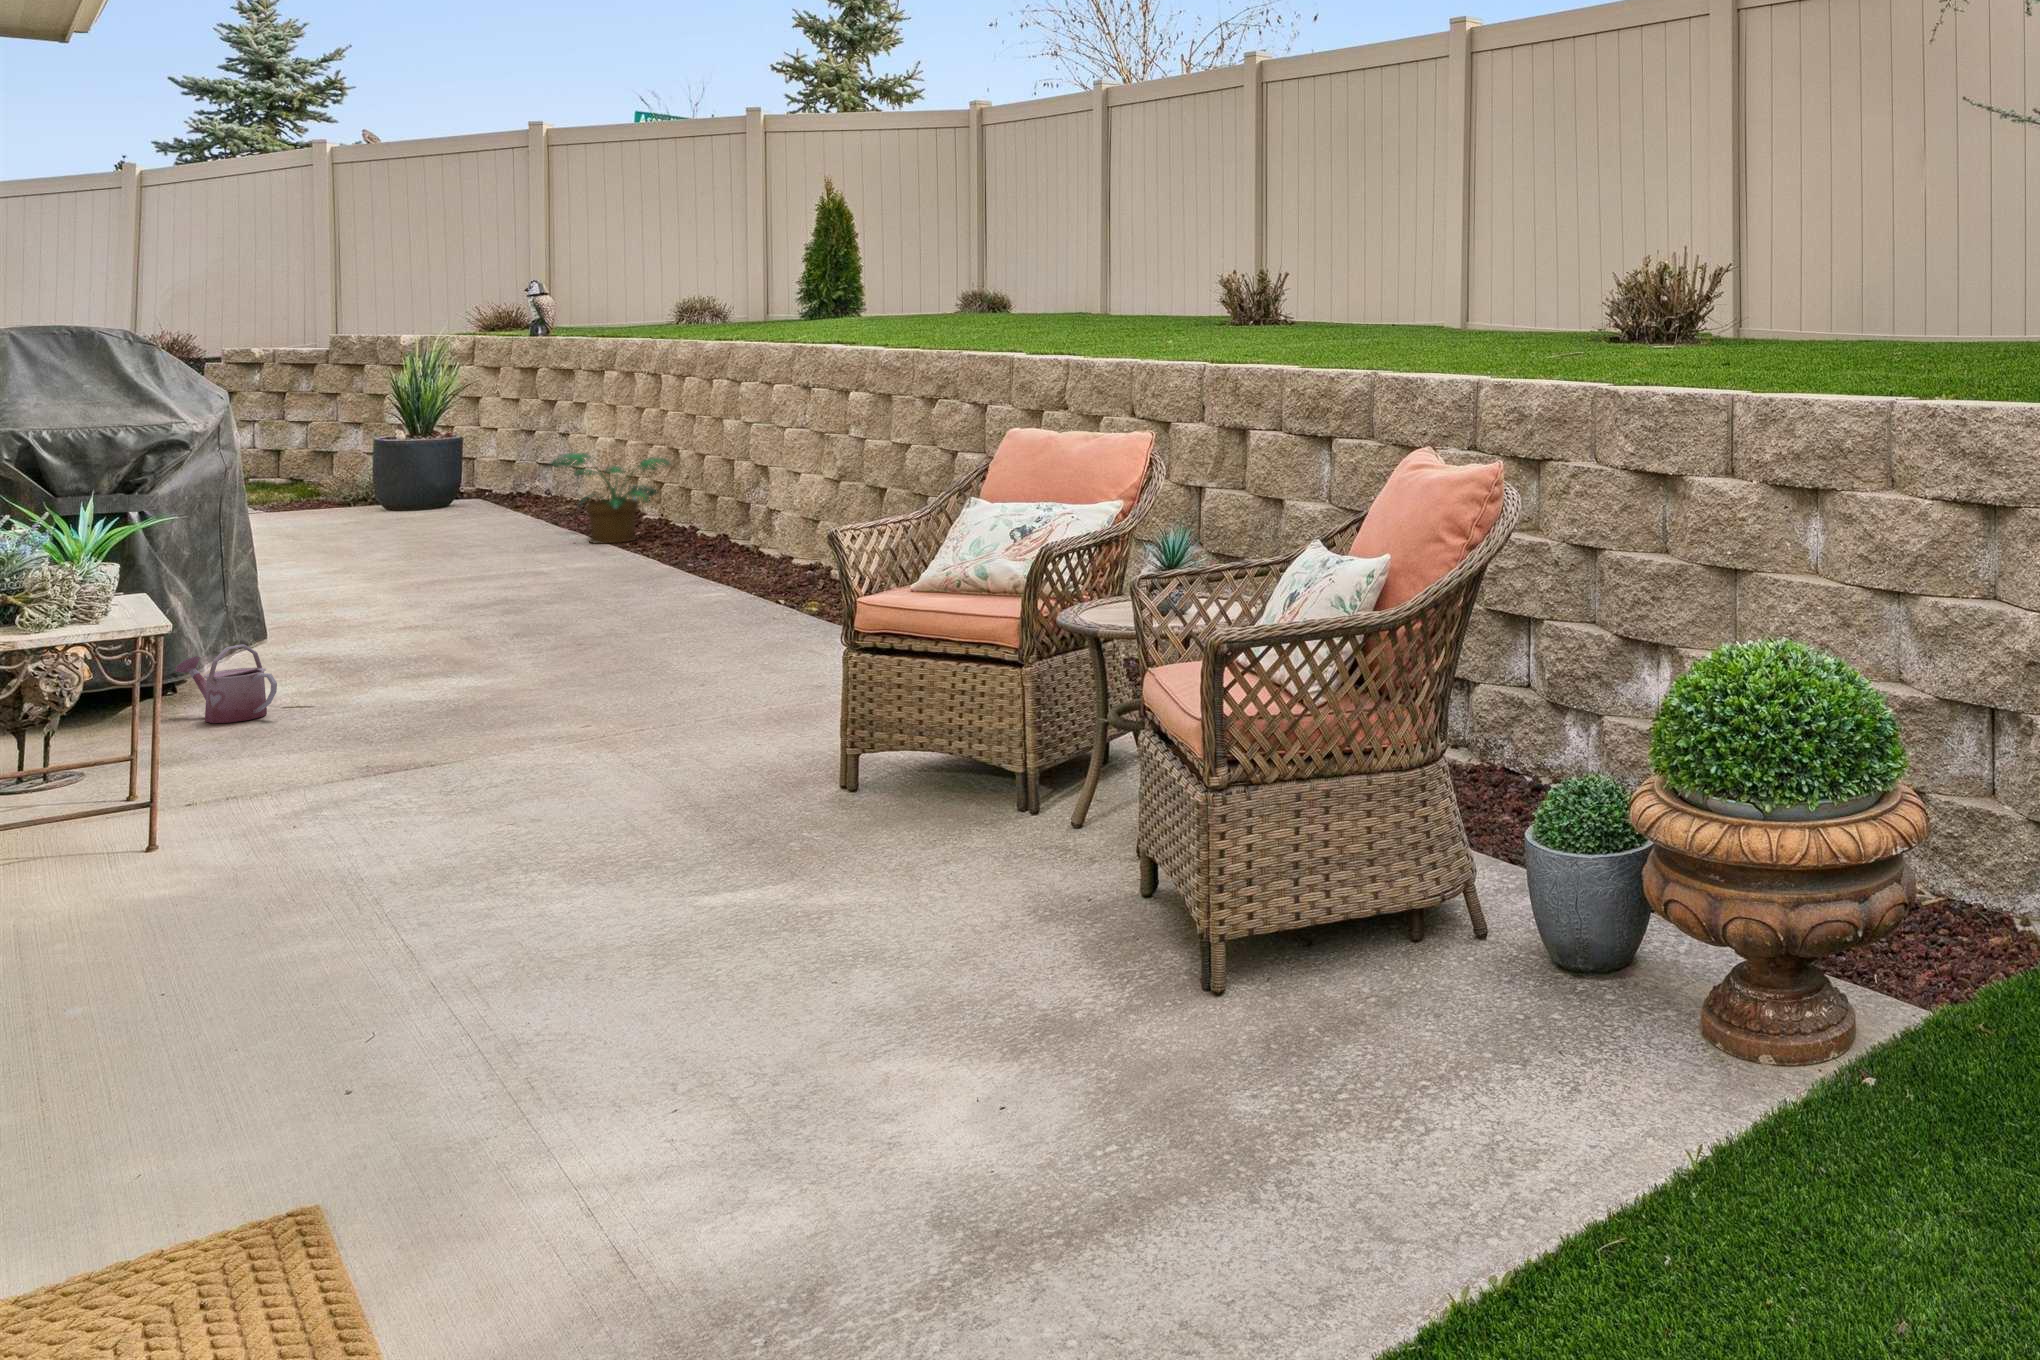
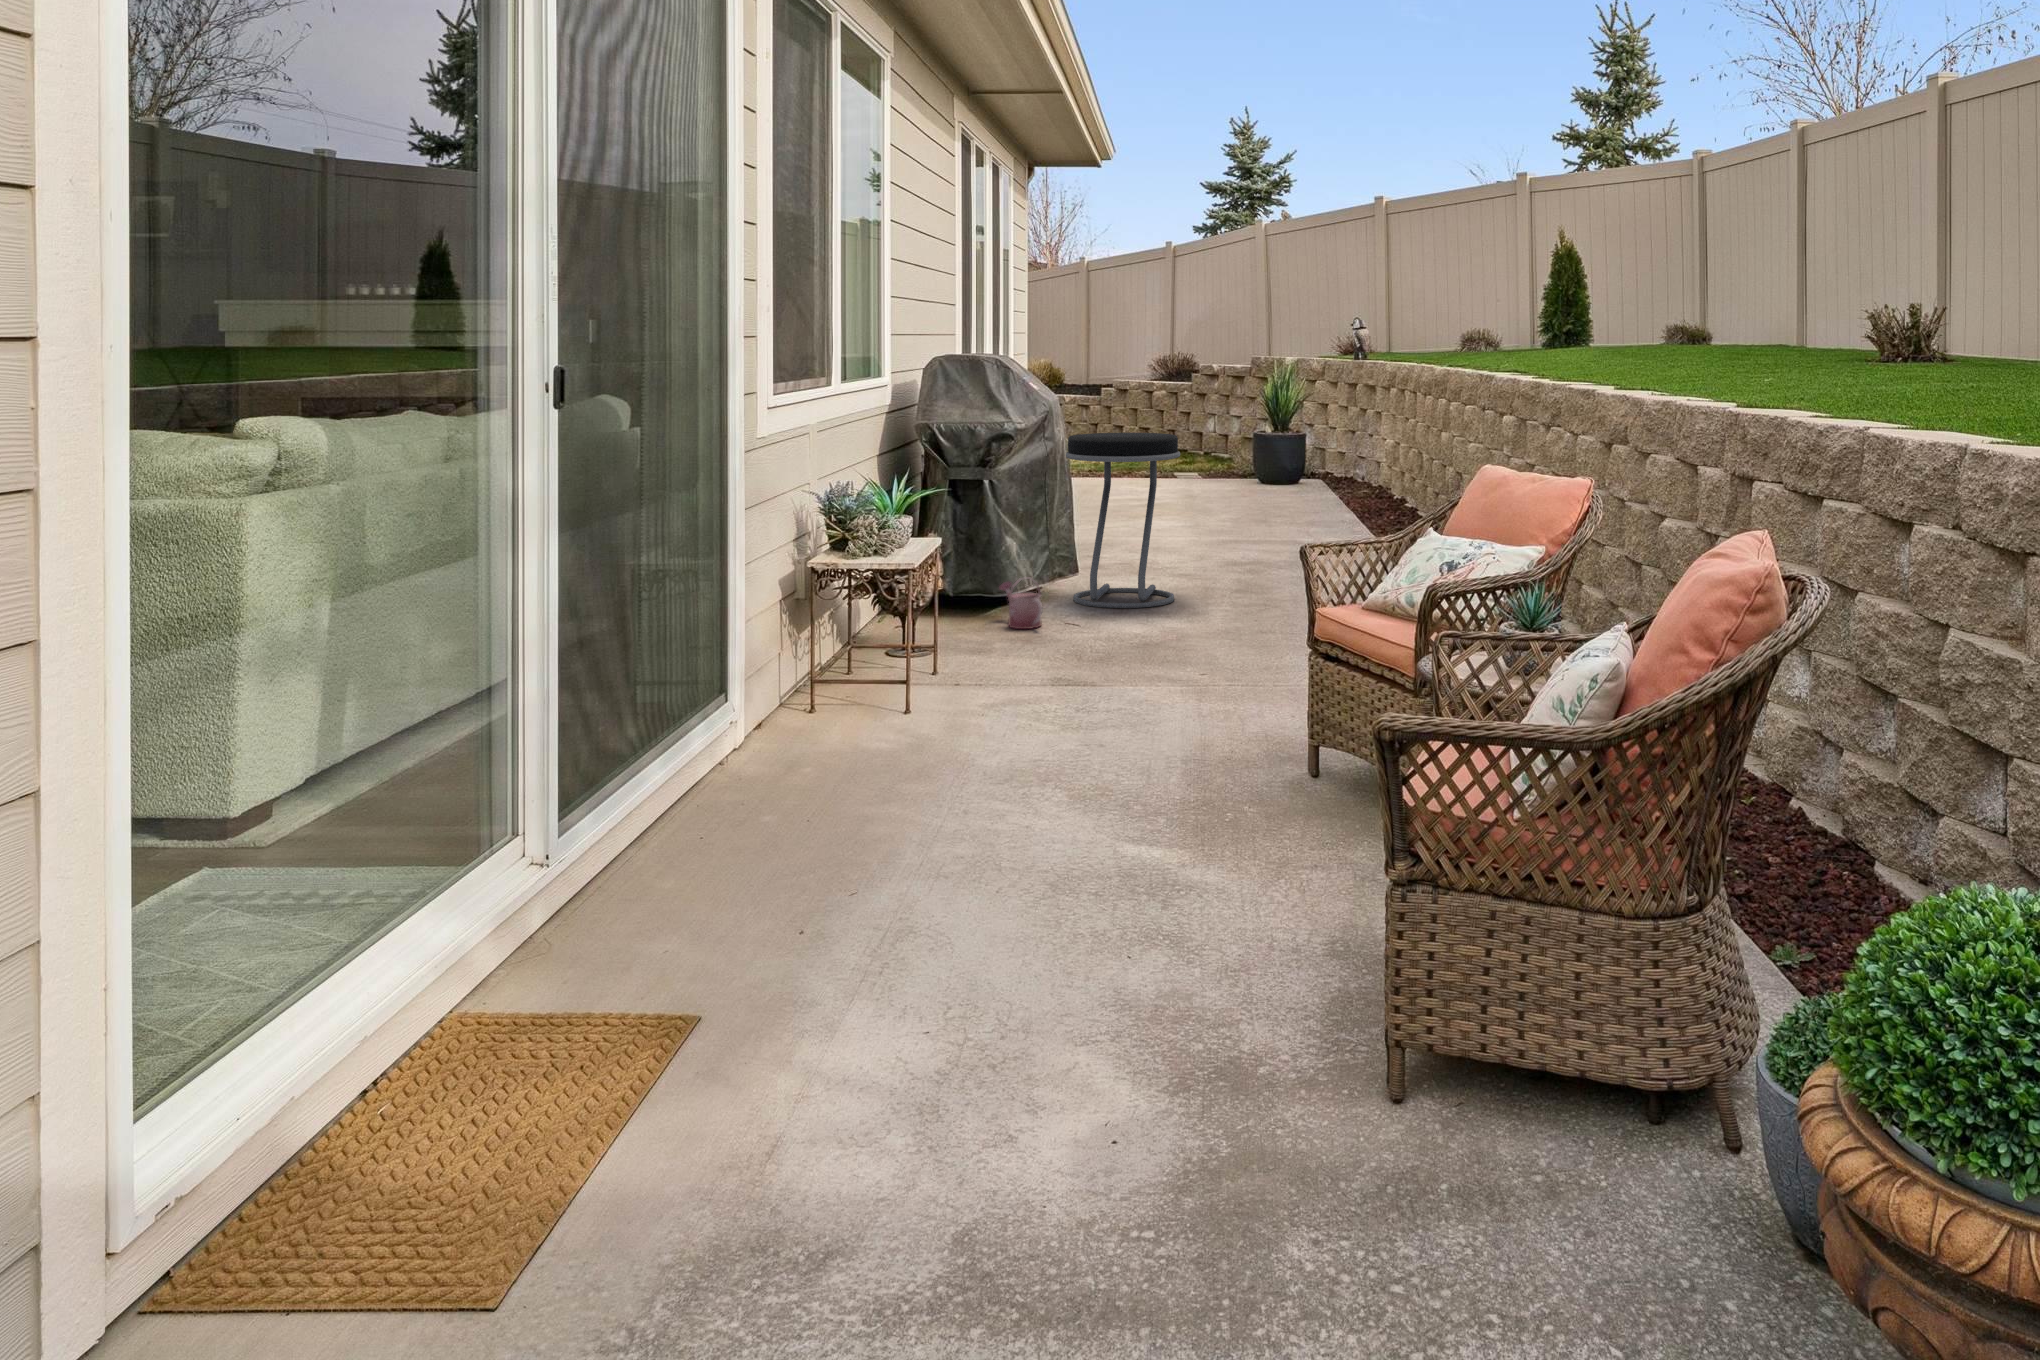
stool: none [266,430,466,682] -> present [1066,433,1180,608]
potted plant: present [549,453,671,544] -> none [1312,444,1390,514]

